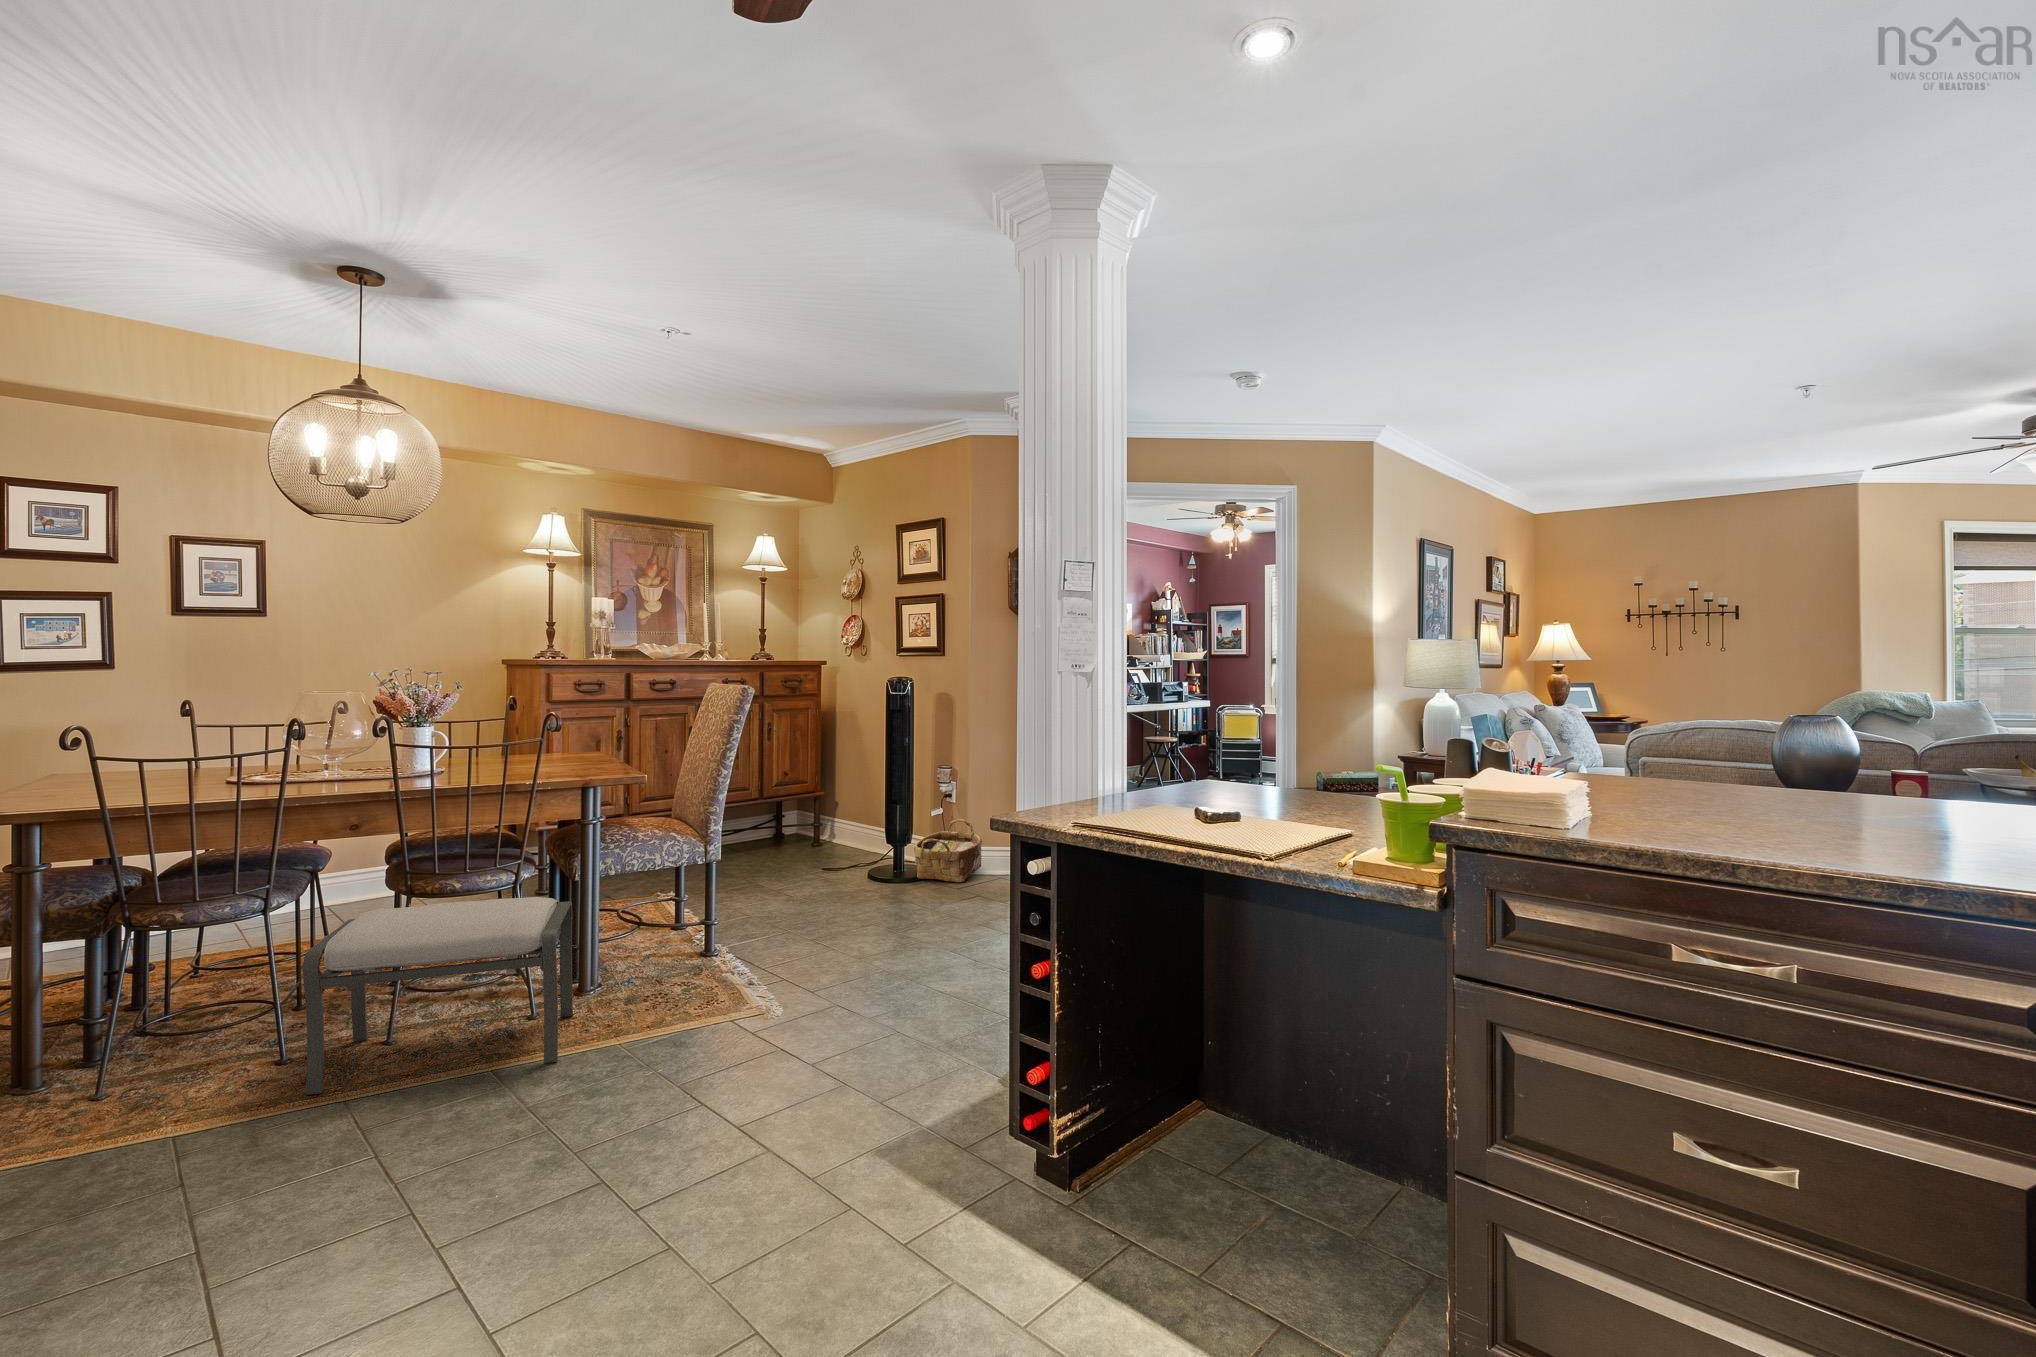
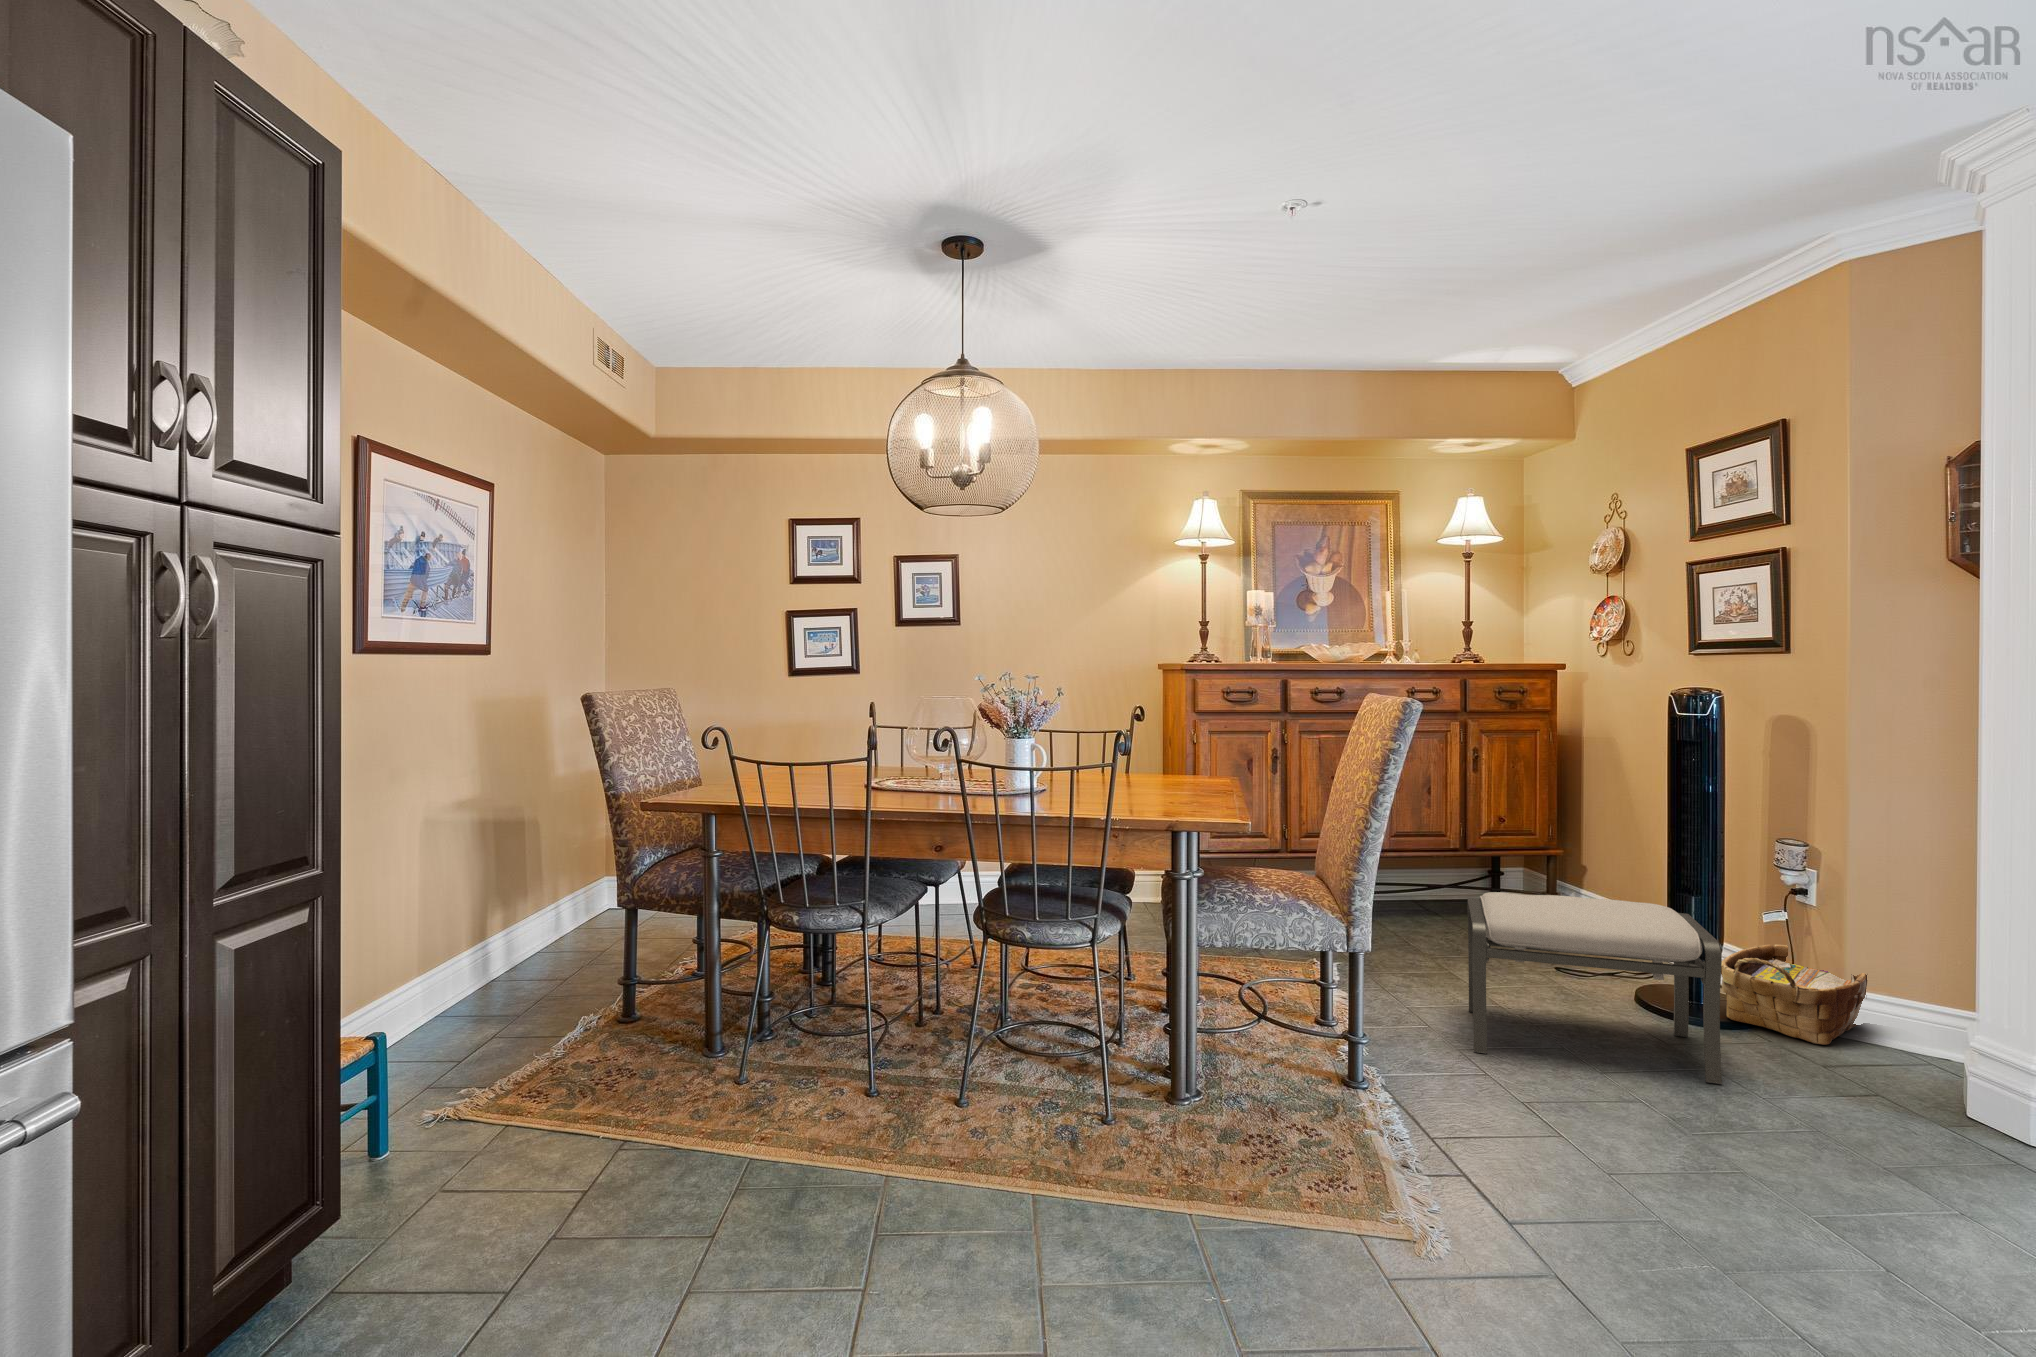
ottoman: present [302,897,573,1095] -> present [1468,892,1722,1084]

